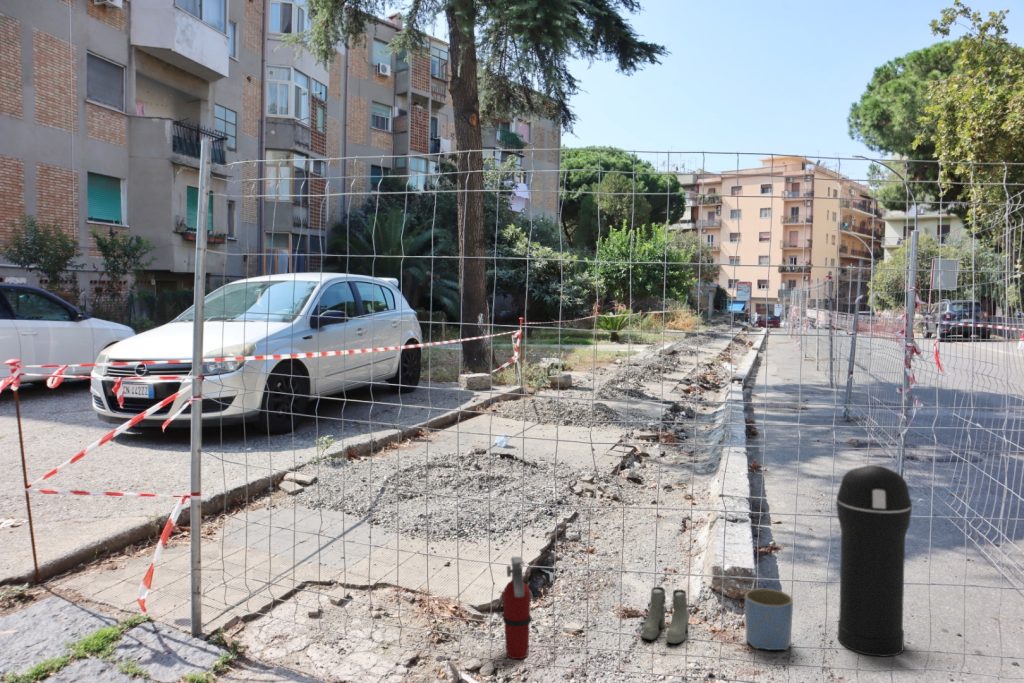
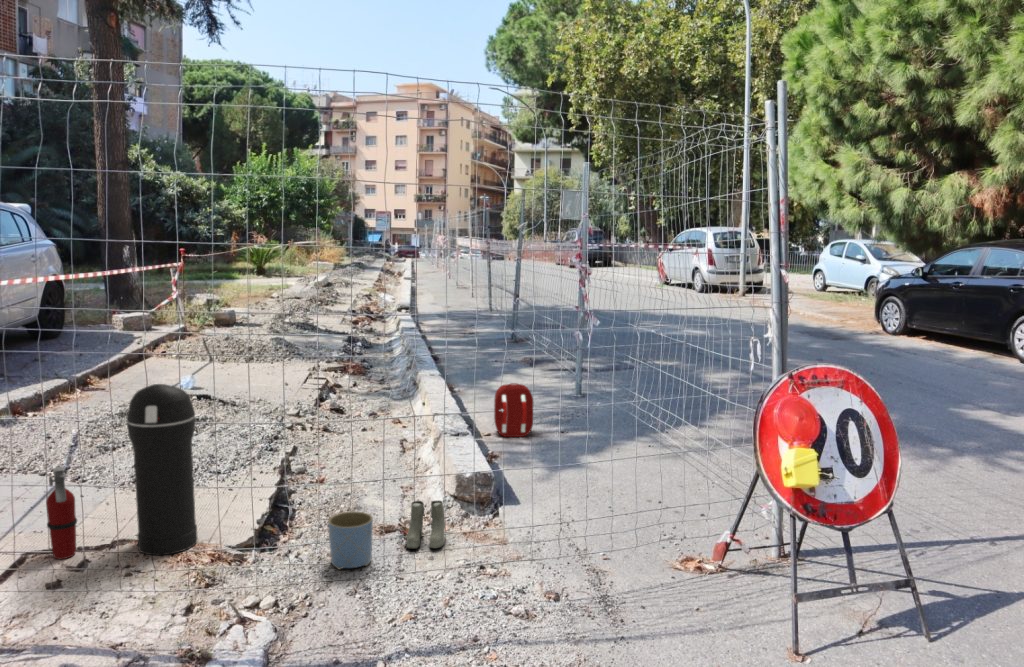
trash can: present [836,465,912,656] -> present [127,384,198,555]
backpack: none [789,467,838,530] -> present [494,383,533,437]
fire extinguisher: present [503,557,531,659] -> present [46,467,77,559]
planter: present [745,589,793,650] -> present [328,511,373,569]

